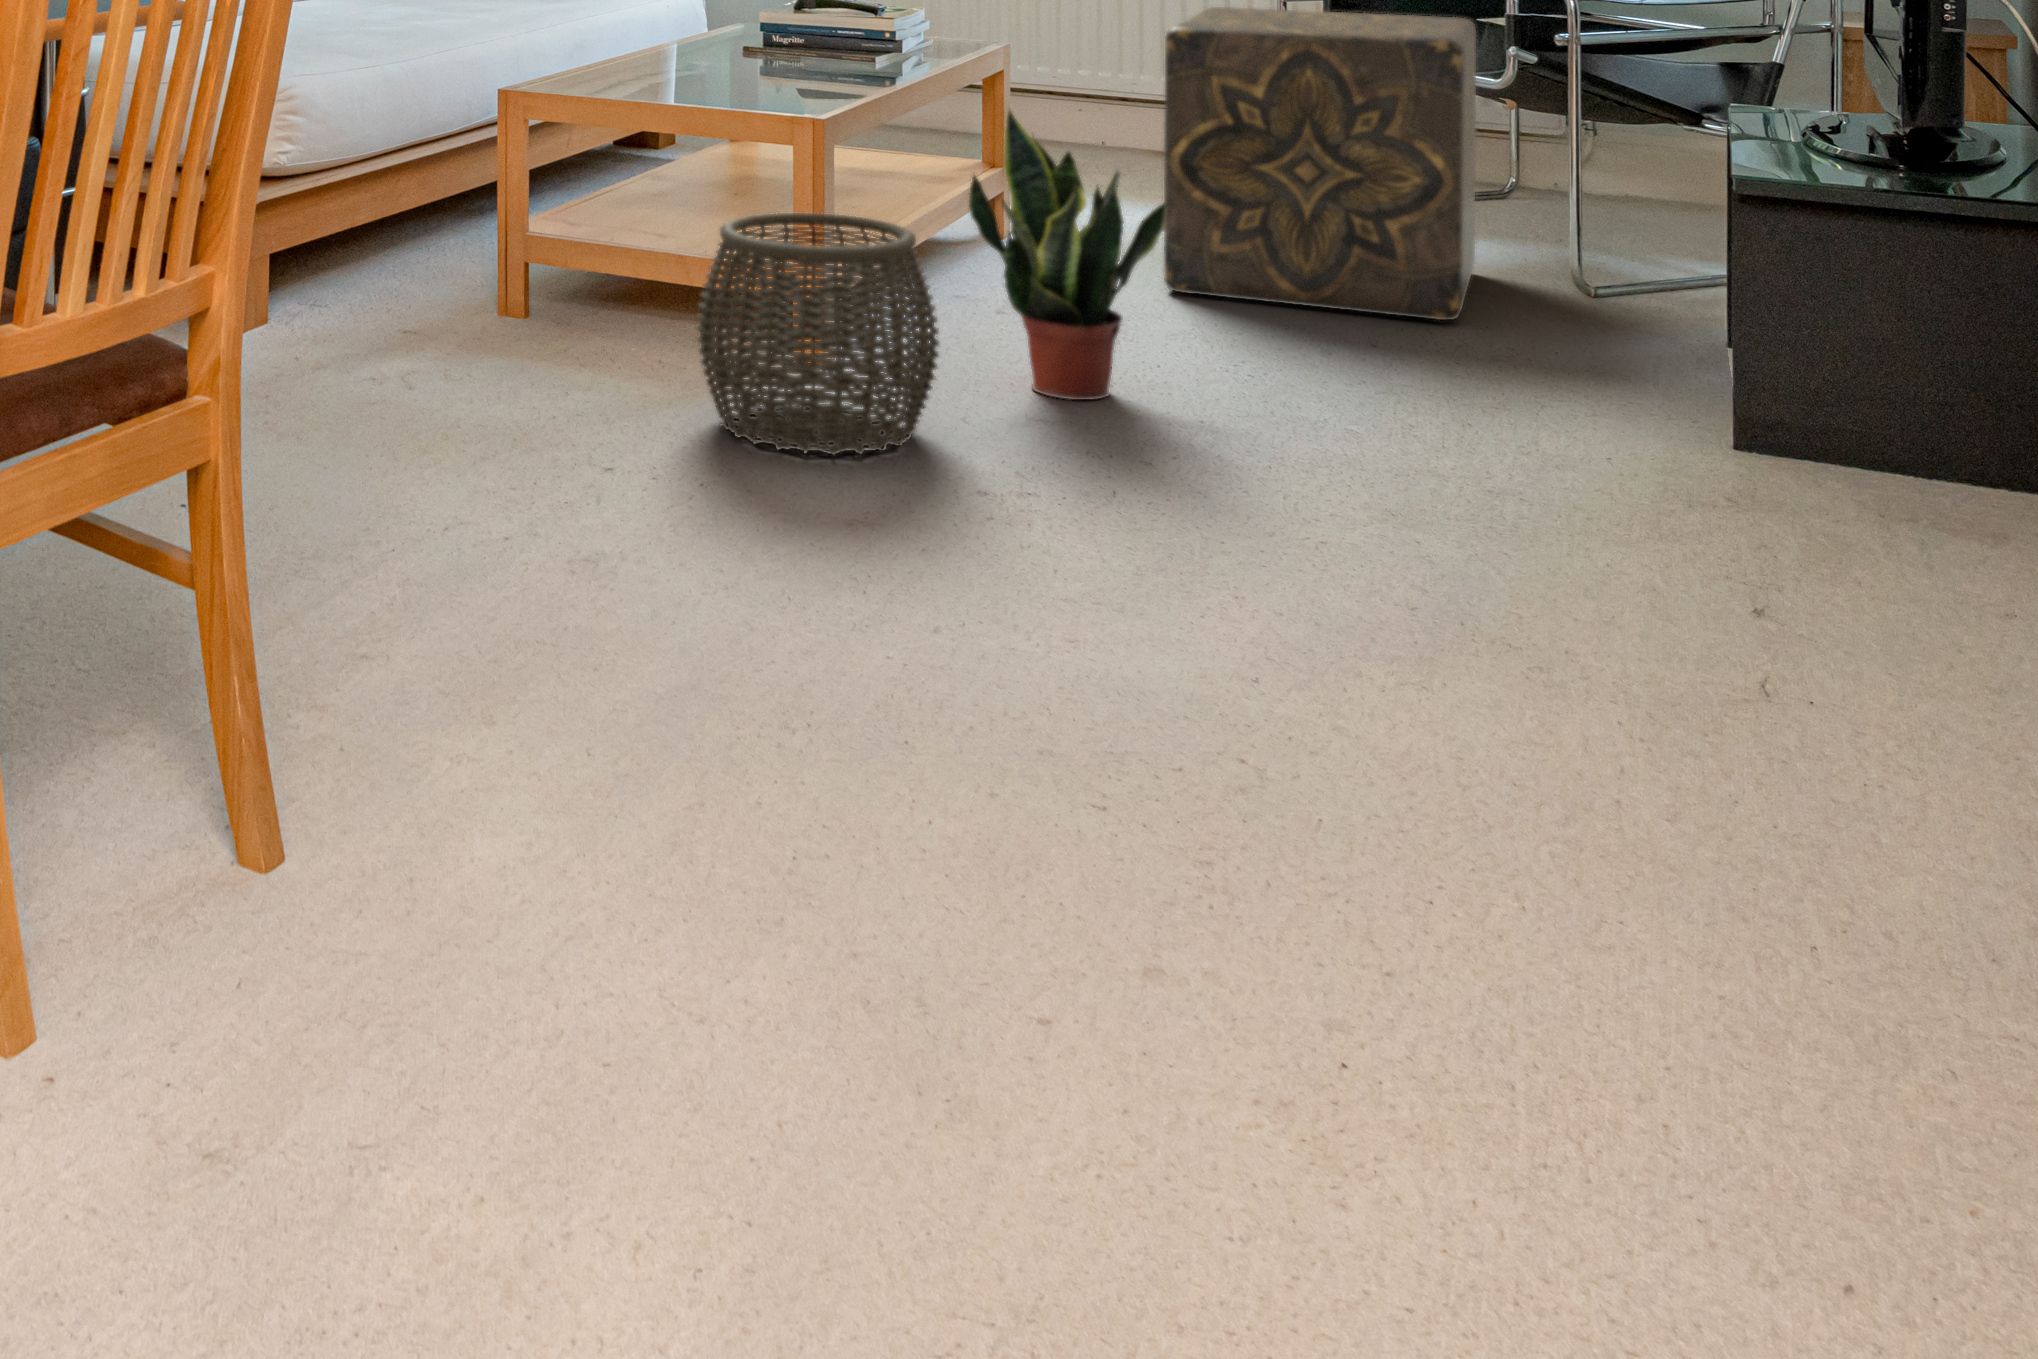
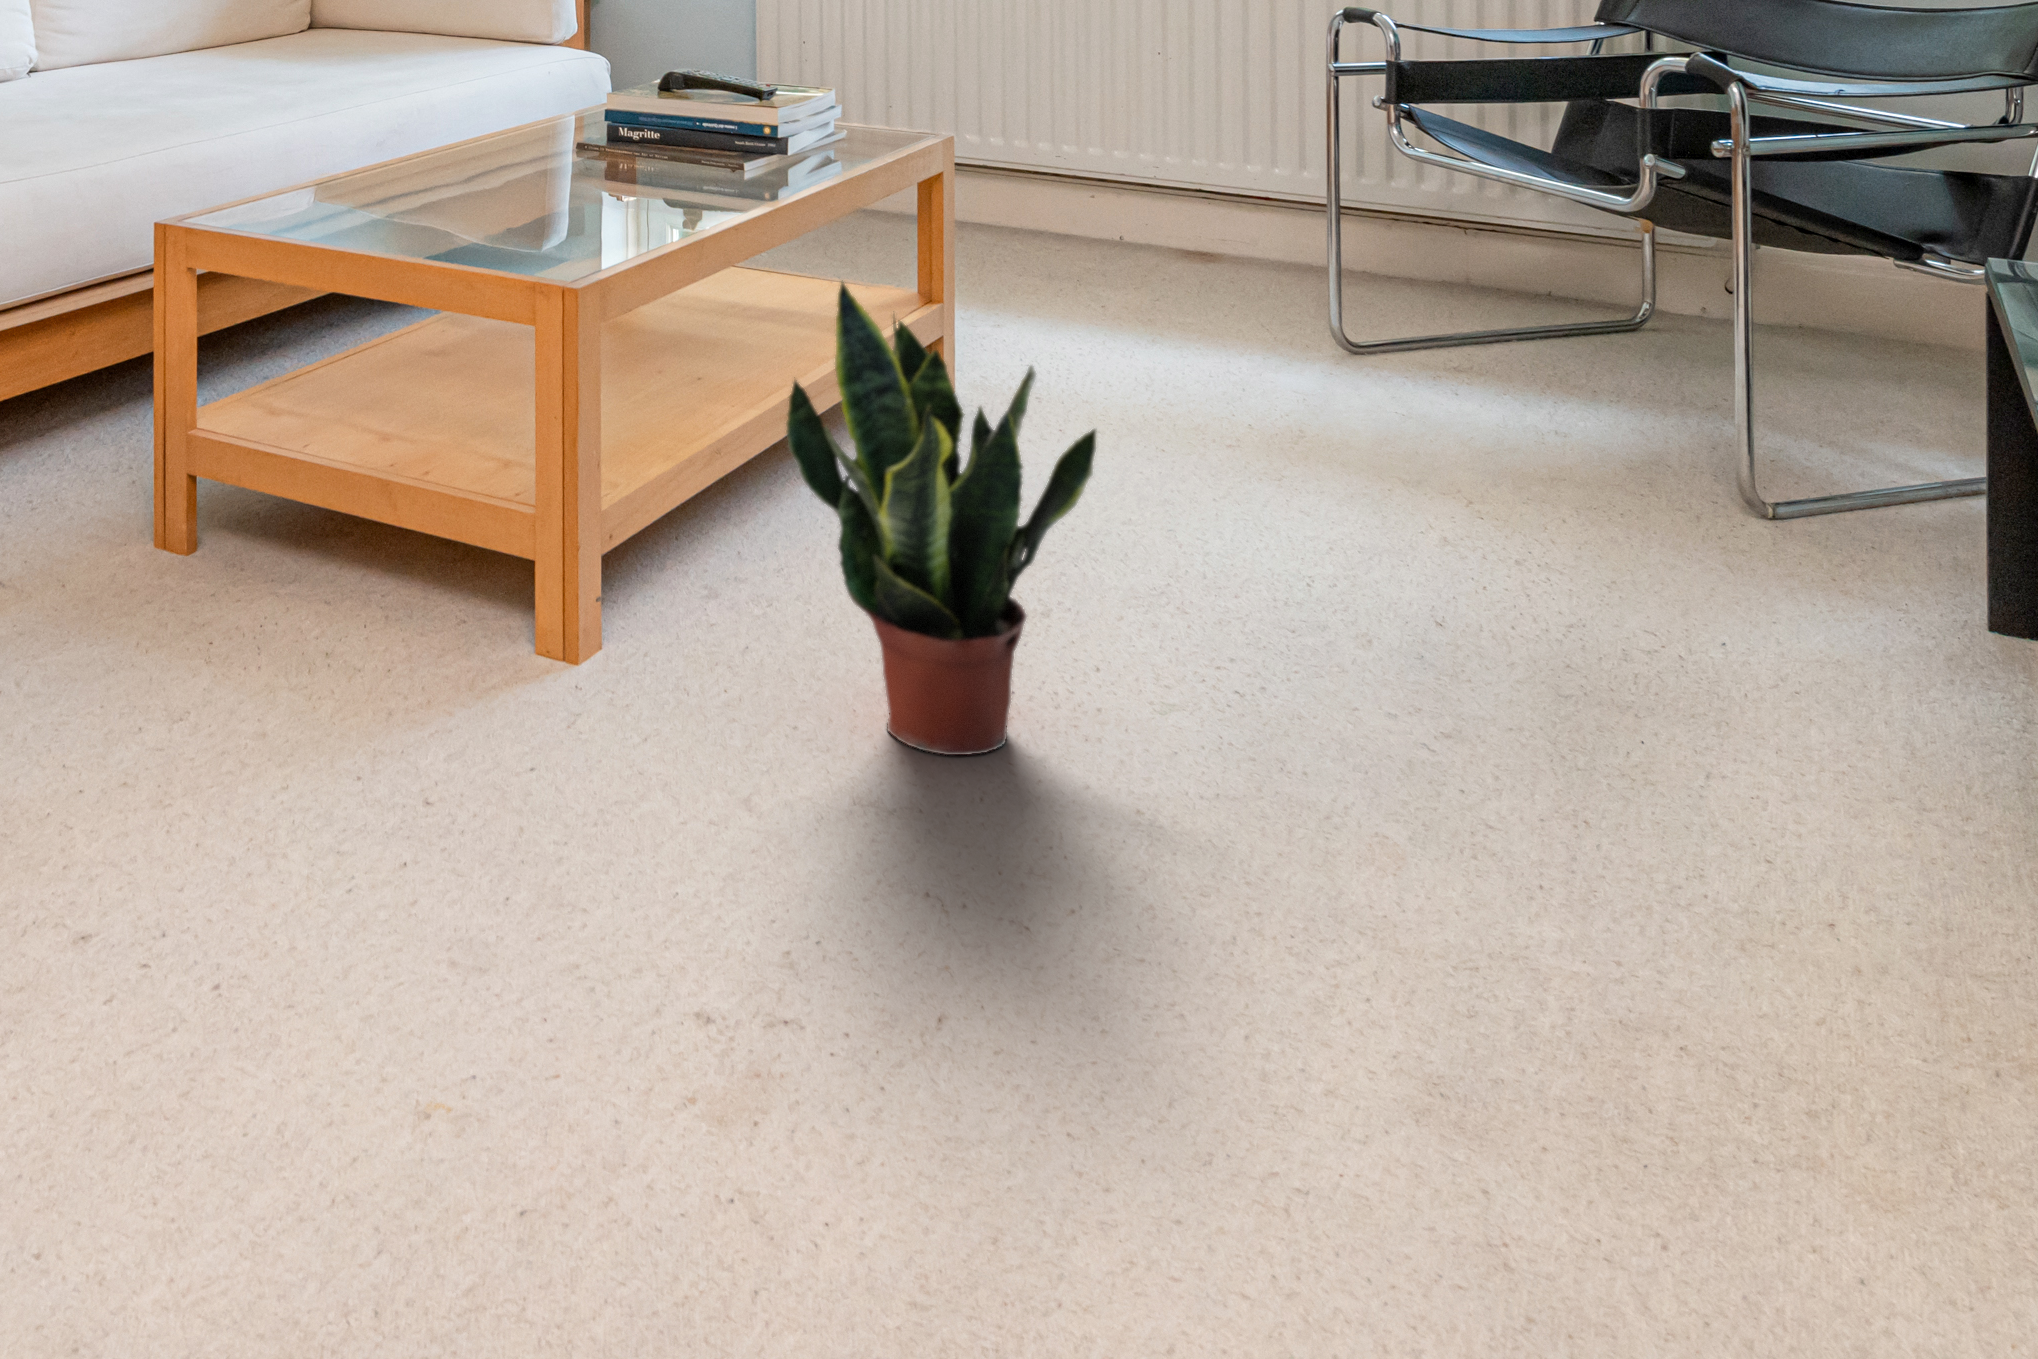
ottoman: present [1164,7,1476,320] -> none [1143,90,1600,573]
woven basket: present [696,213,939,455] -> none [296,455,691,905]

